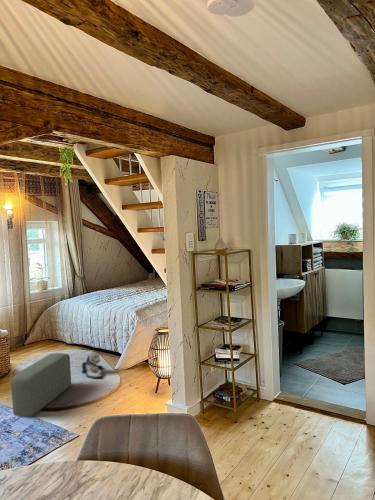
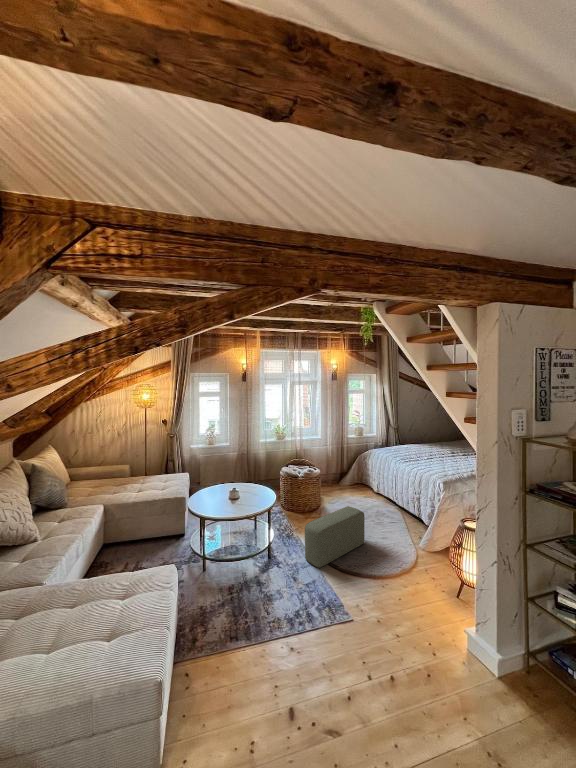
plush toy: present [82,352,103,378] -> none [379,514,401,544]

